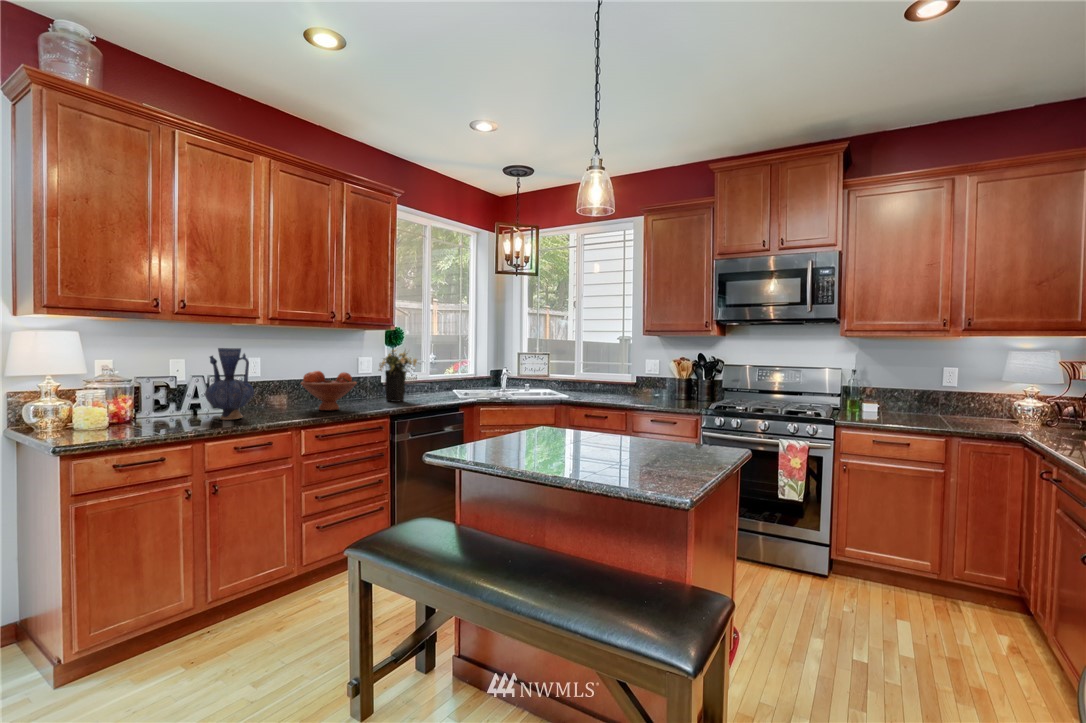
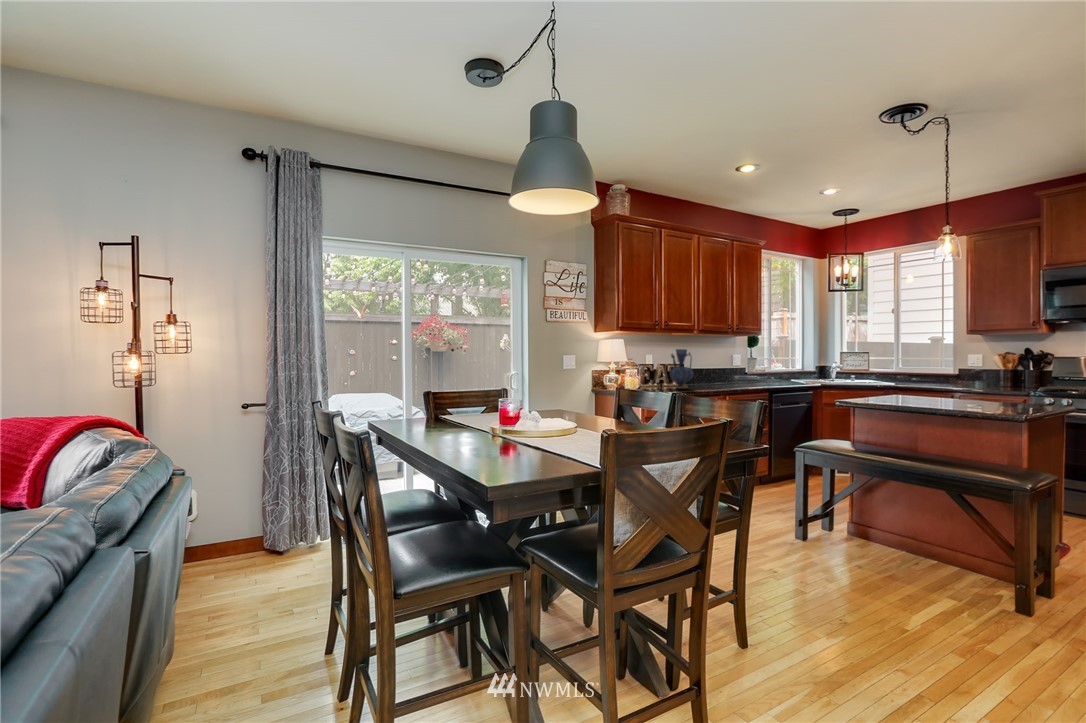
flower arrangement: present [379,350,417,402] -> none [749,348,779,384]
fruit bowl: present [301,371,357,411] -> none [710,363,744,386]

